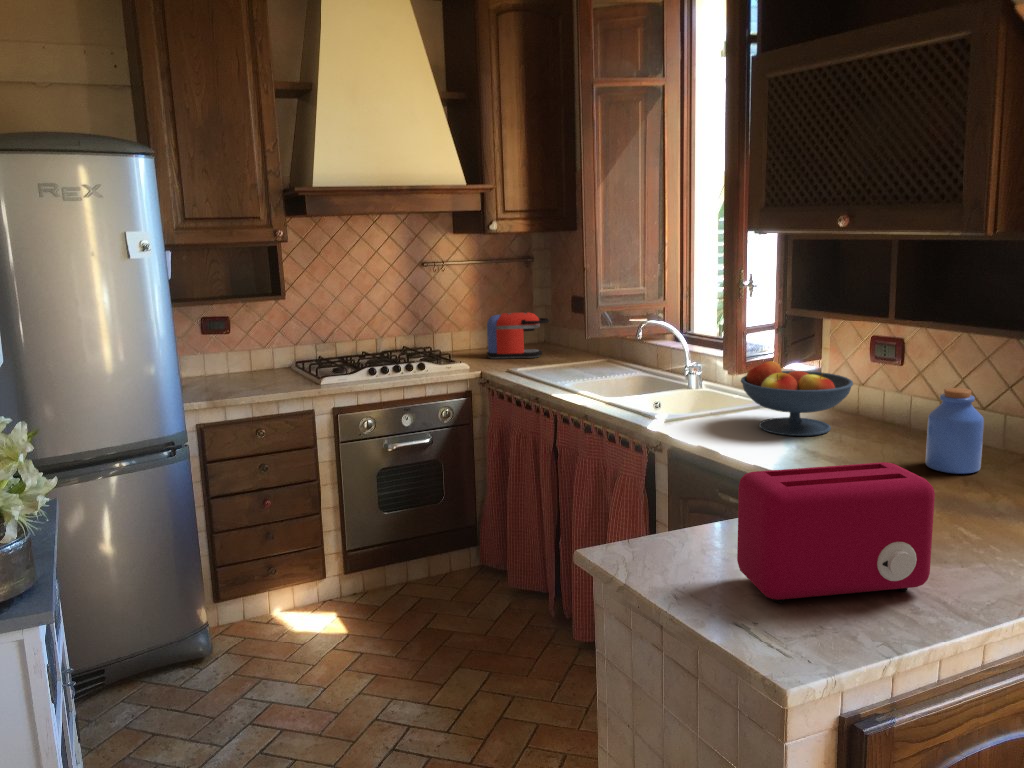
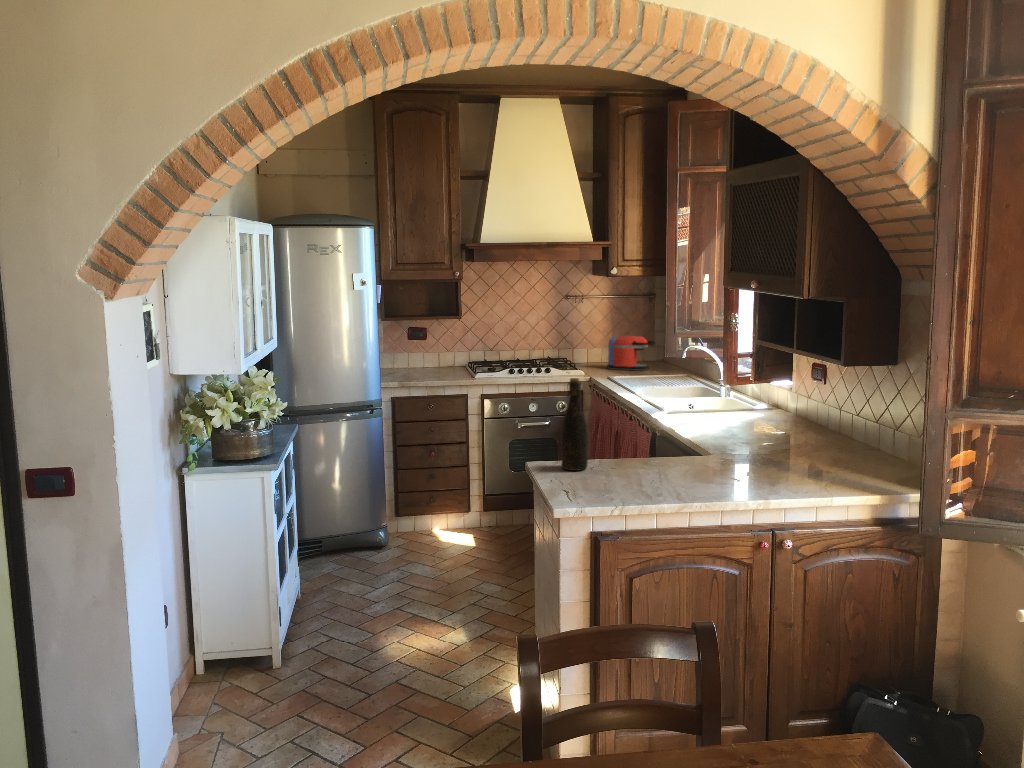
fruit bowl: present [741,361,853,436] -> none [713,375,789,427]
jar: present [926,388,984,474] -> none [793,396,828,452]
bottle: none [659,394,709,569] -> present [562,378,588,471]
toaster: present [737,462,935,603] -> none [586,419,680,487]

